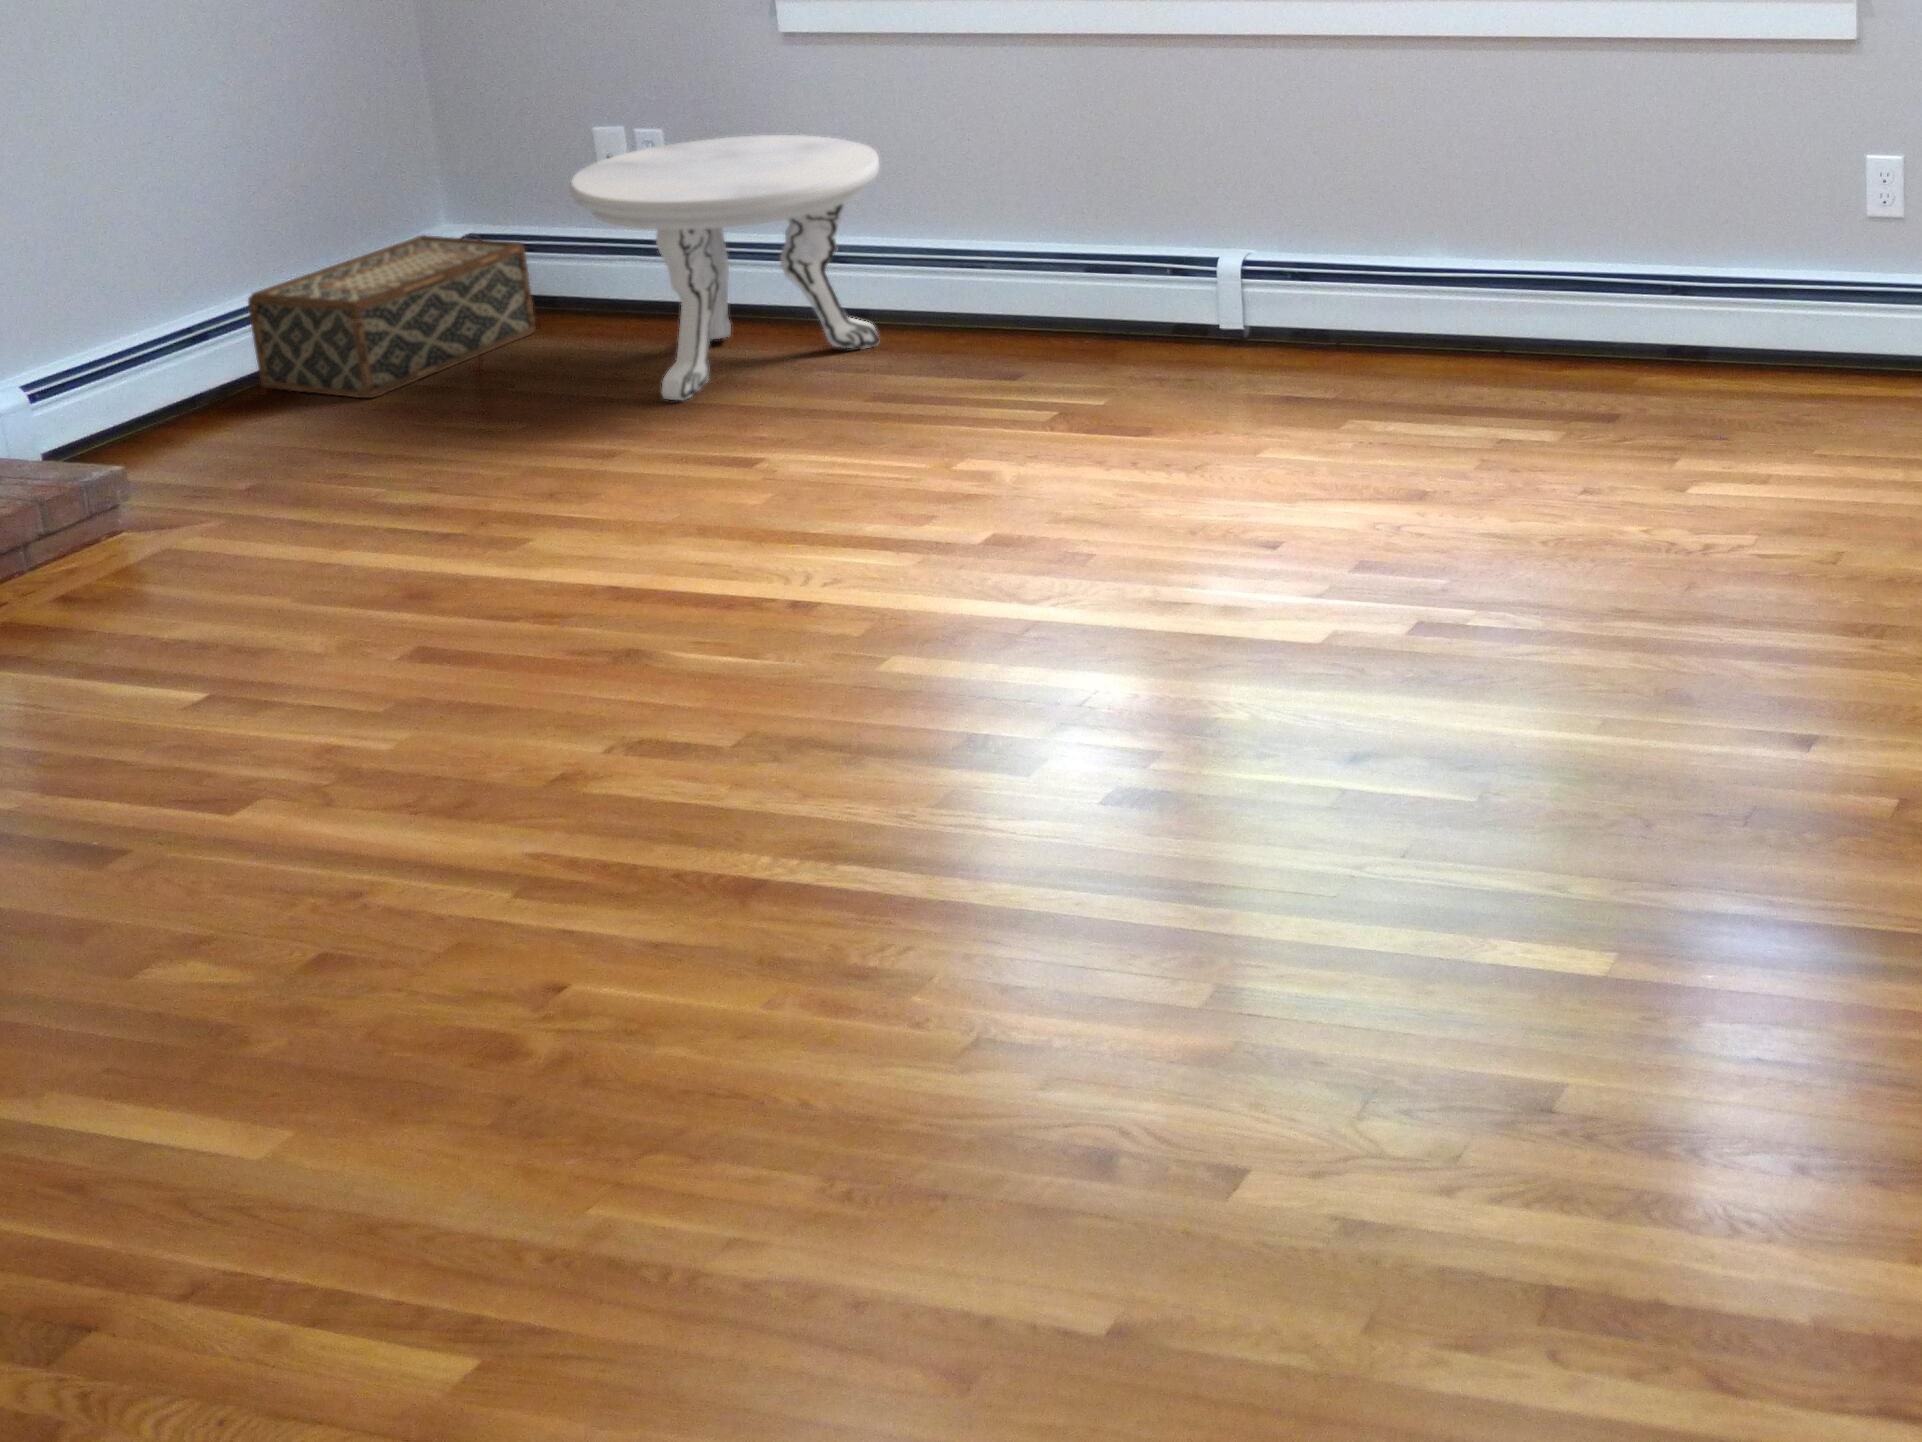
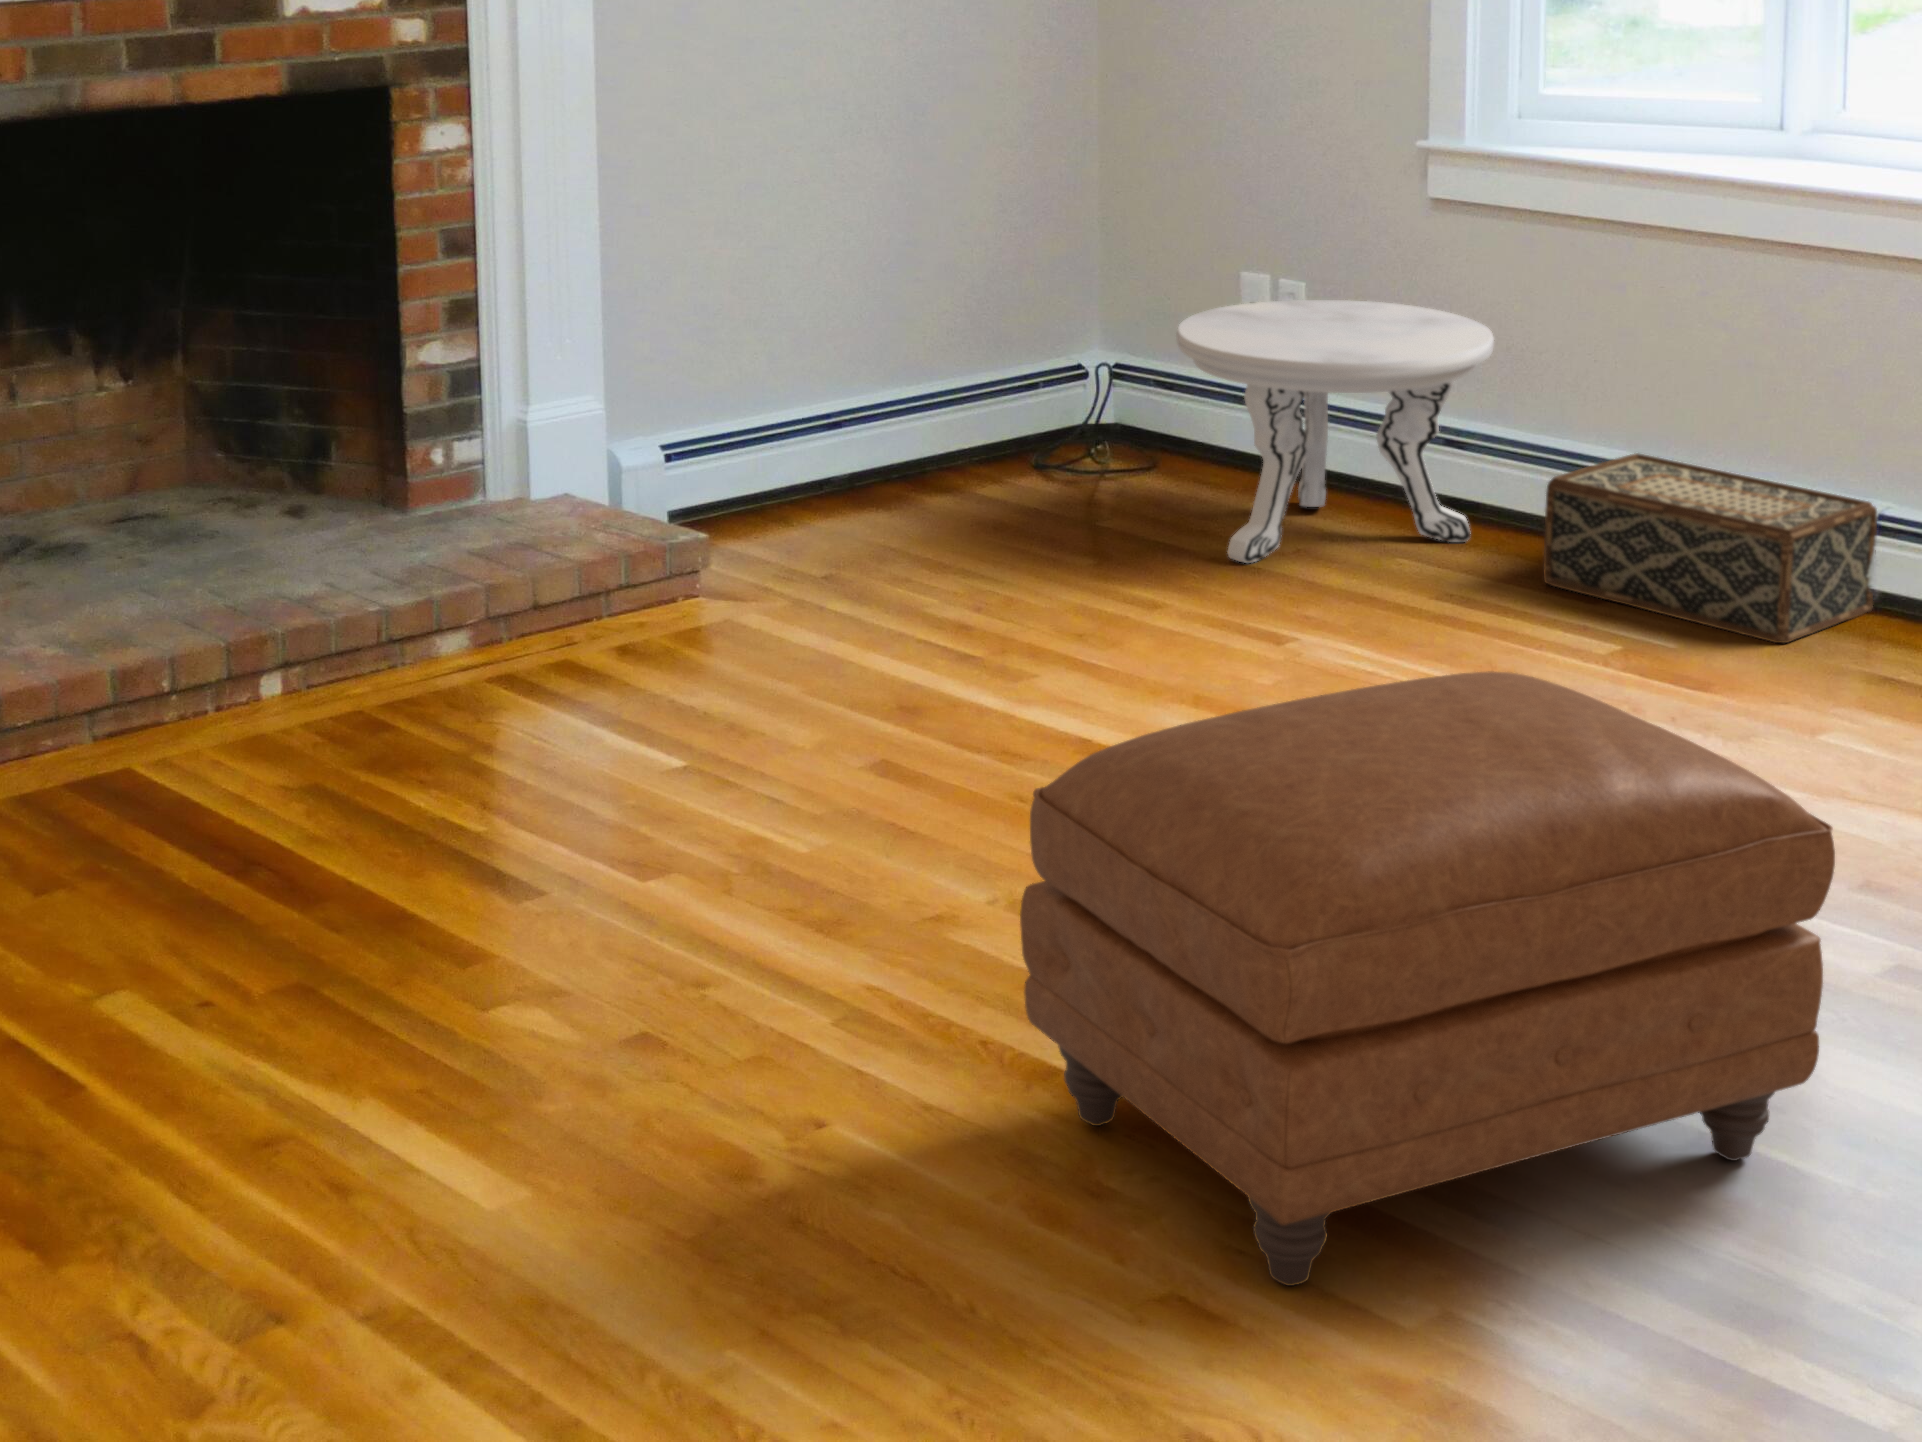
woven basket: present [248,235,535,398] -> present [1544,453,1877,643]
ottoman: none [726,434,1419,993] -> present [1020,671,1835,1286]

